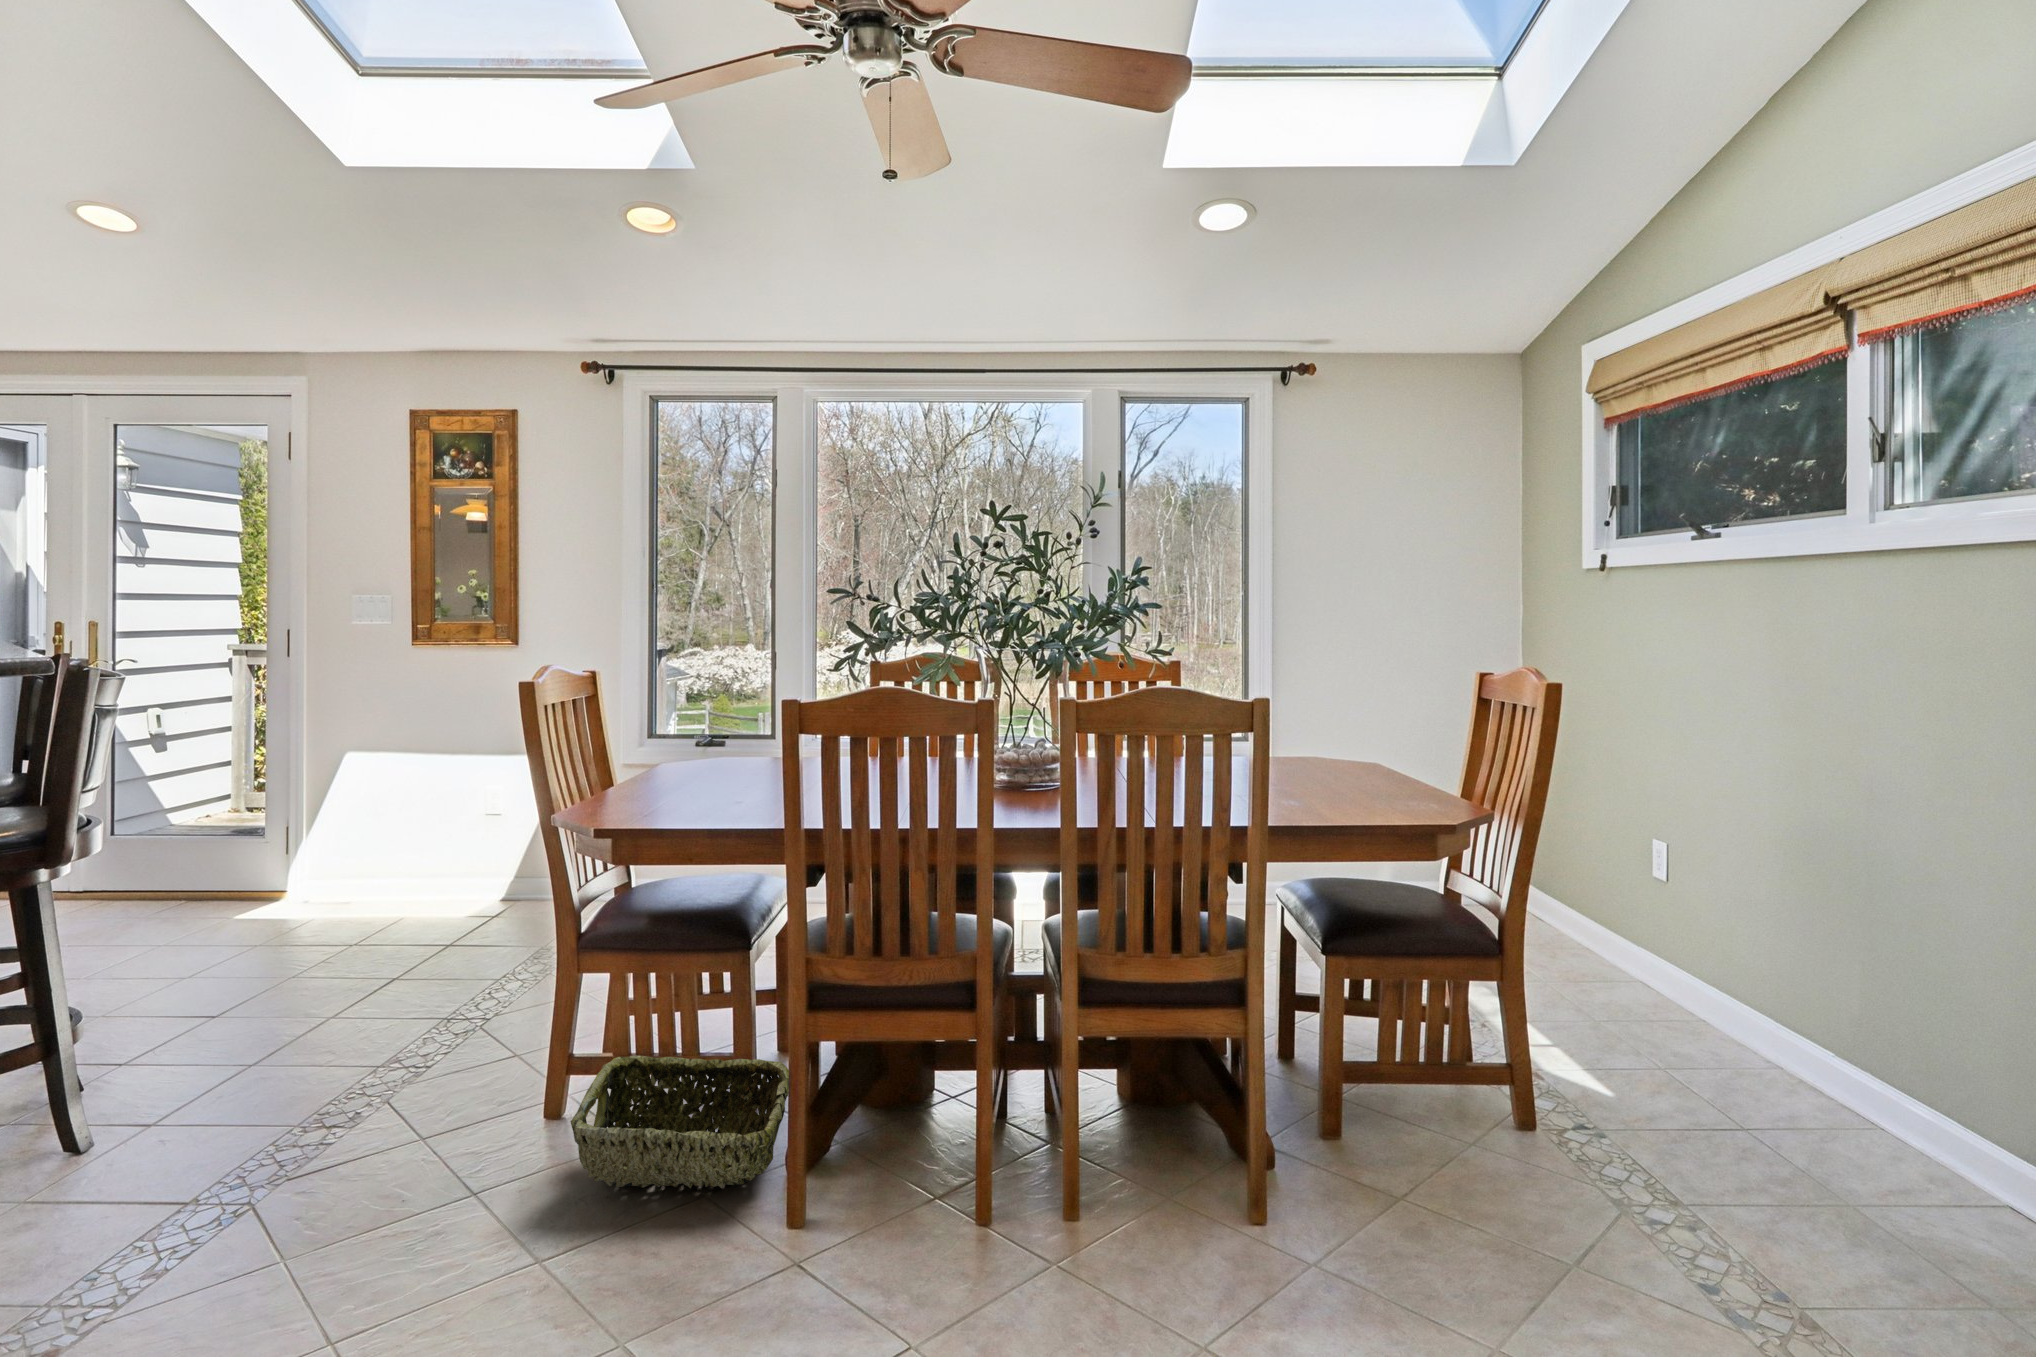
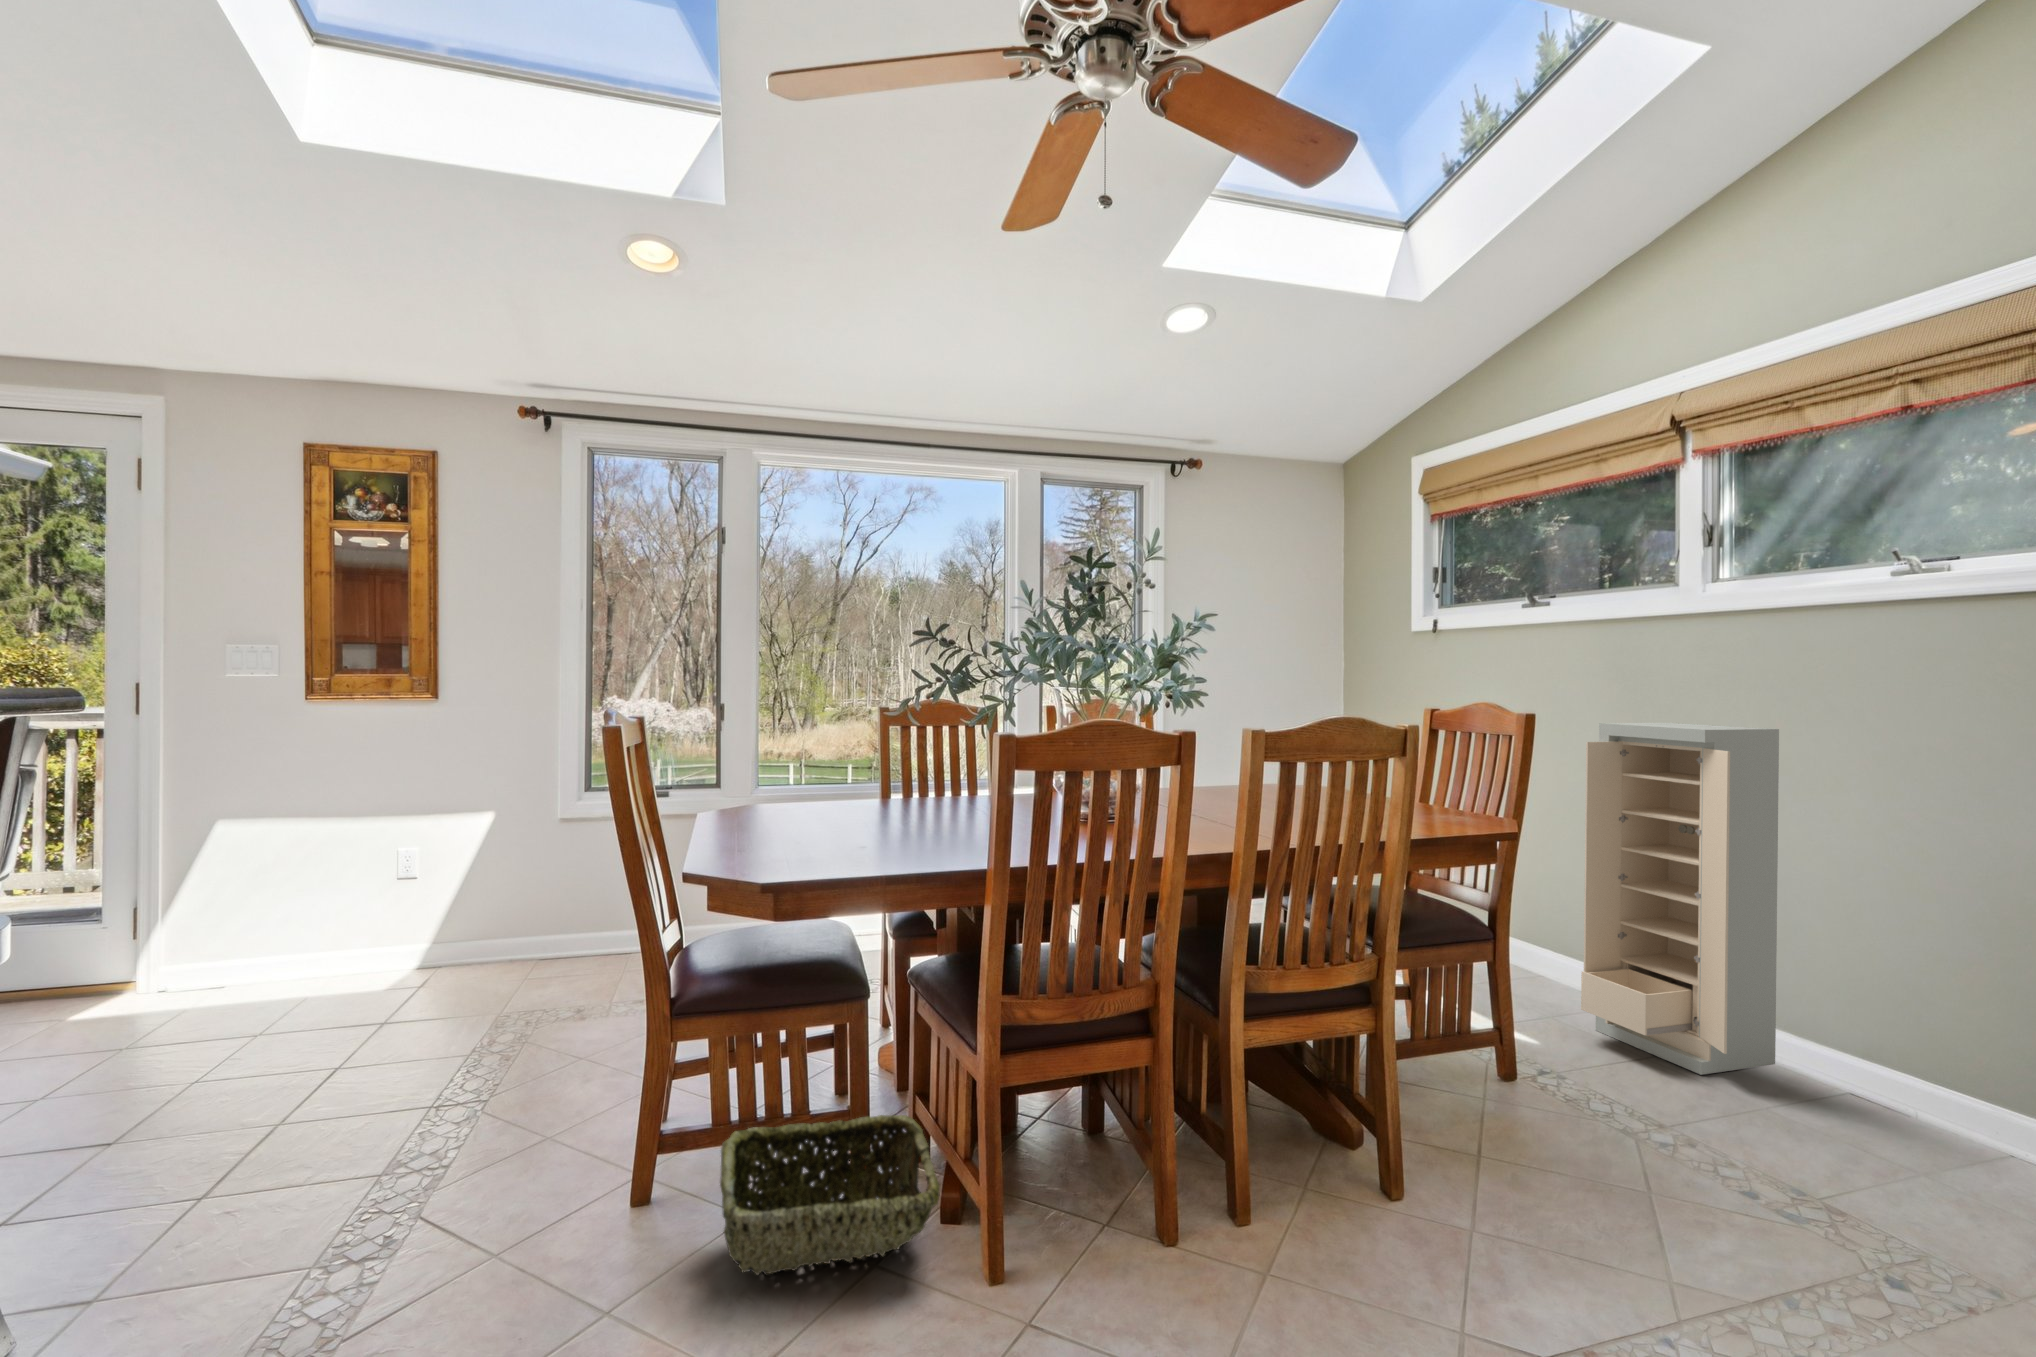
storage cabinet: none [1672,689,1958,1139] -> present [1581,723,1779,1075]

